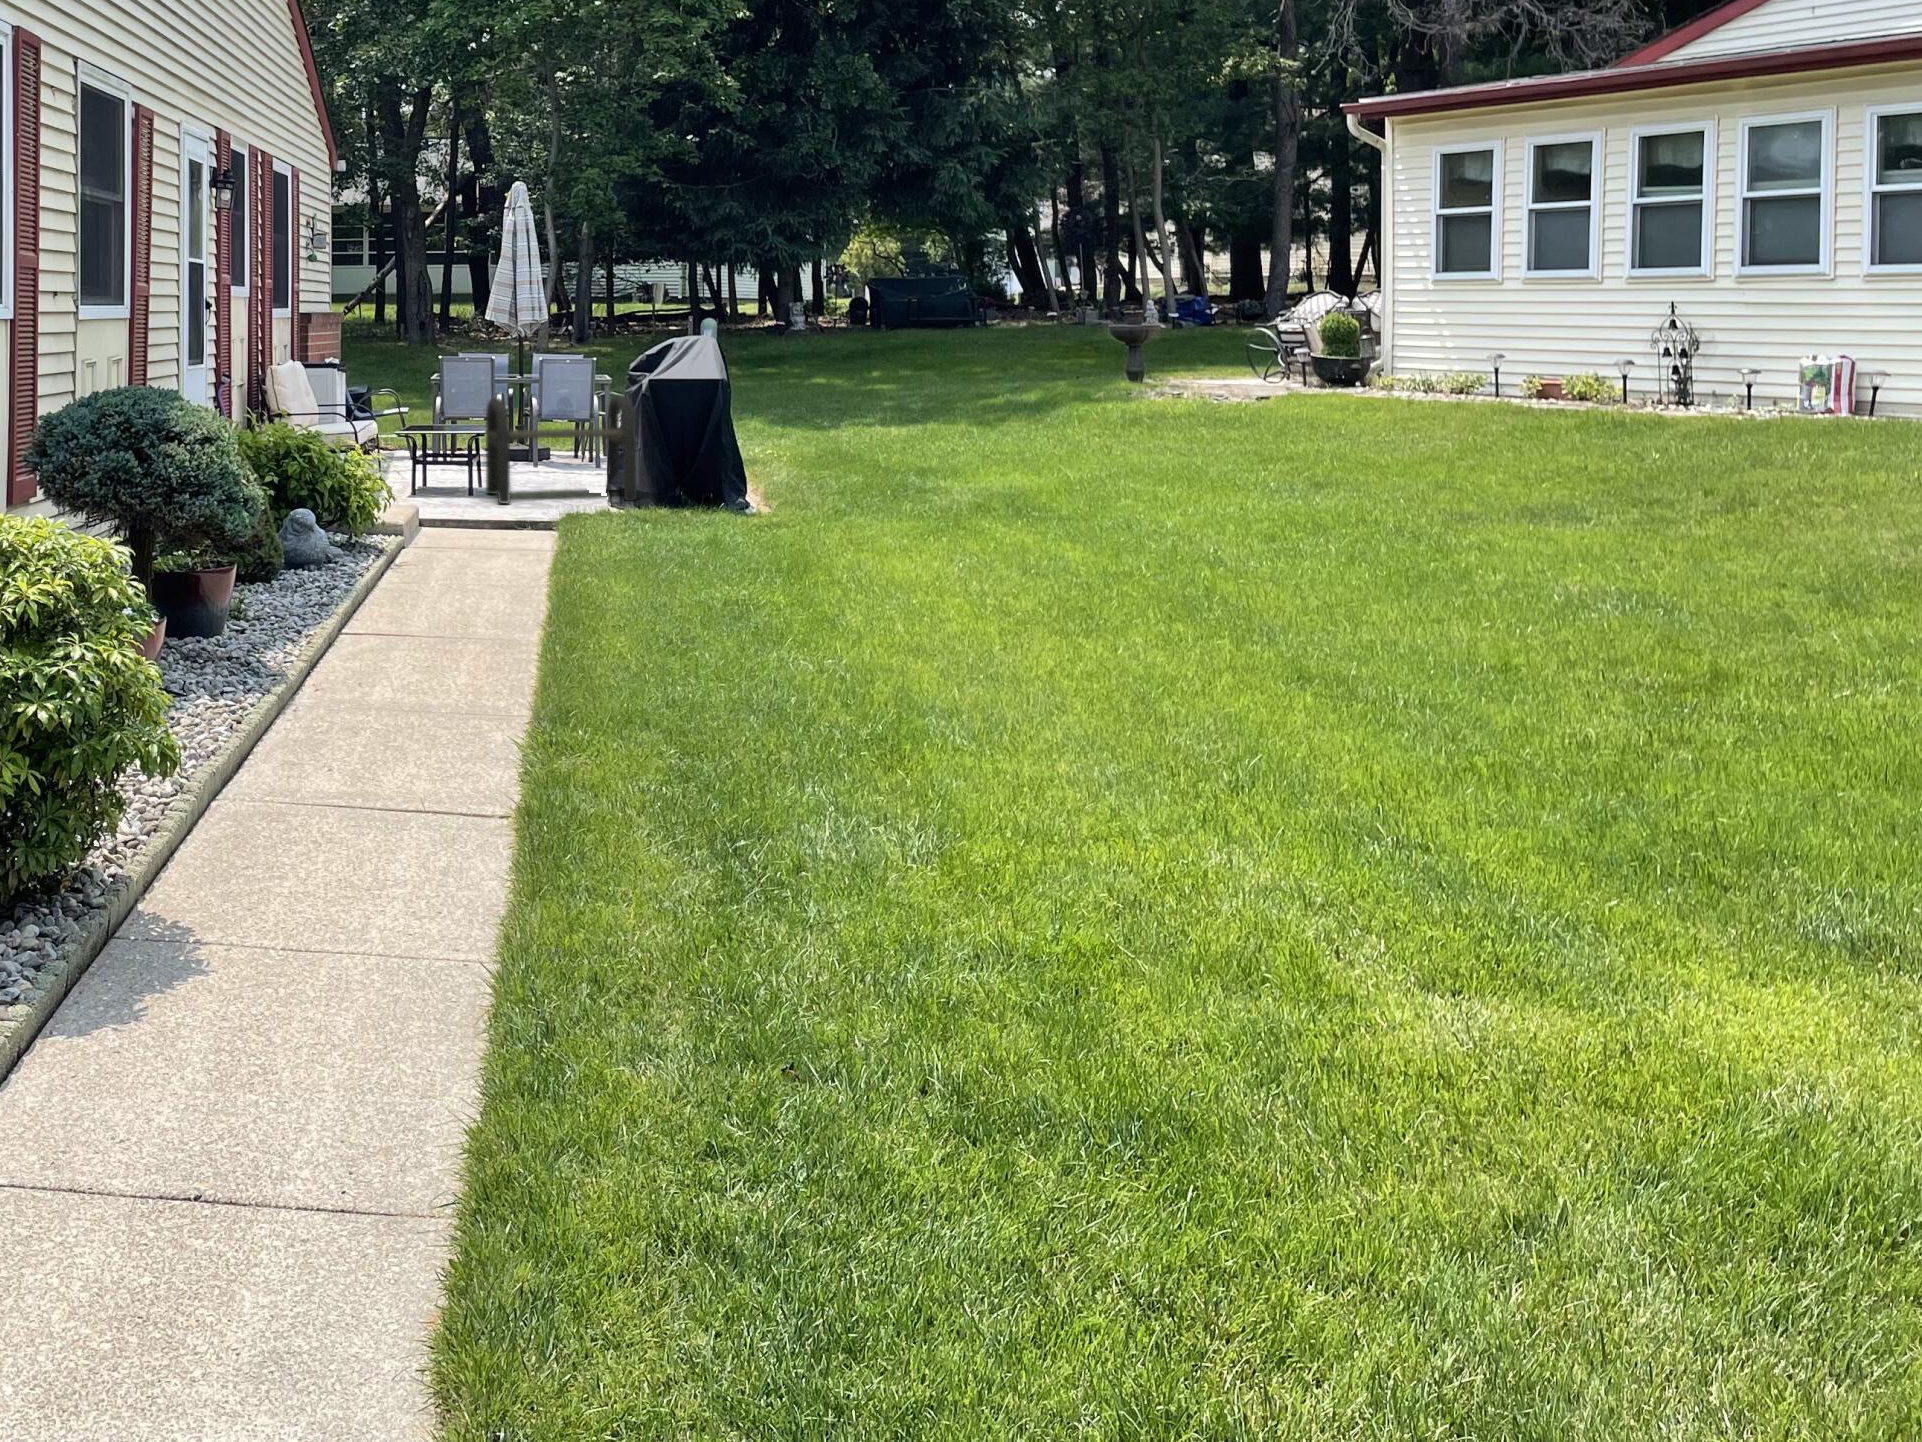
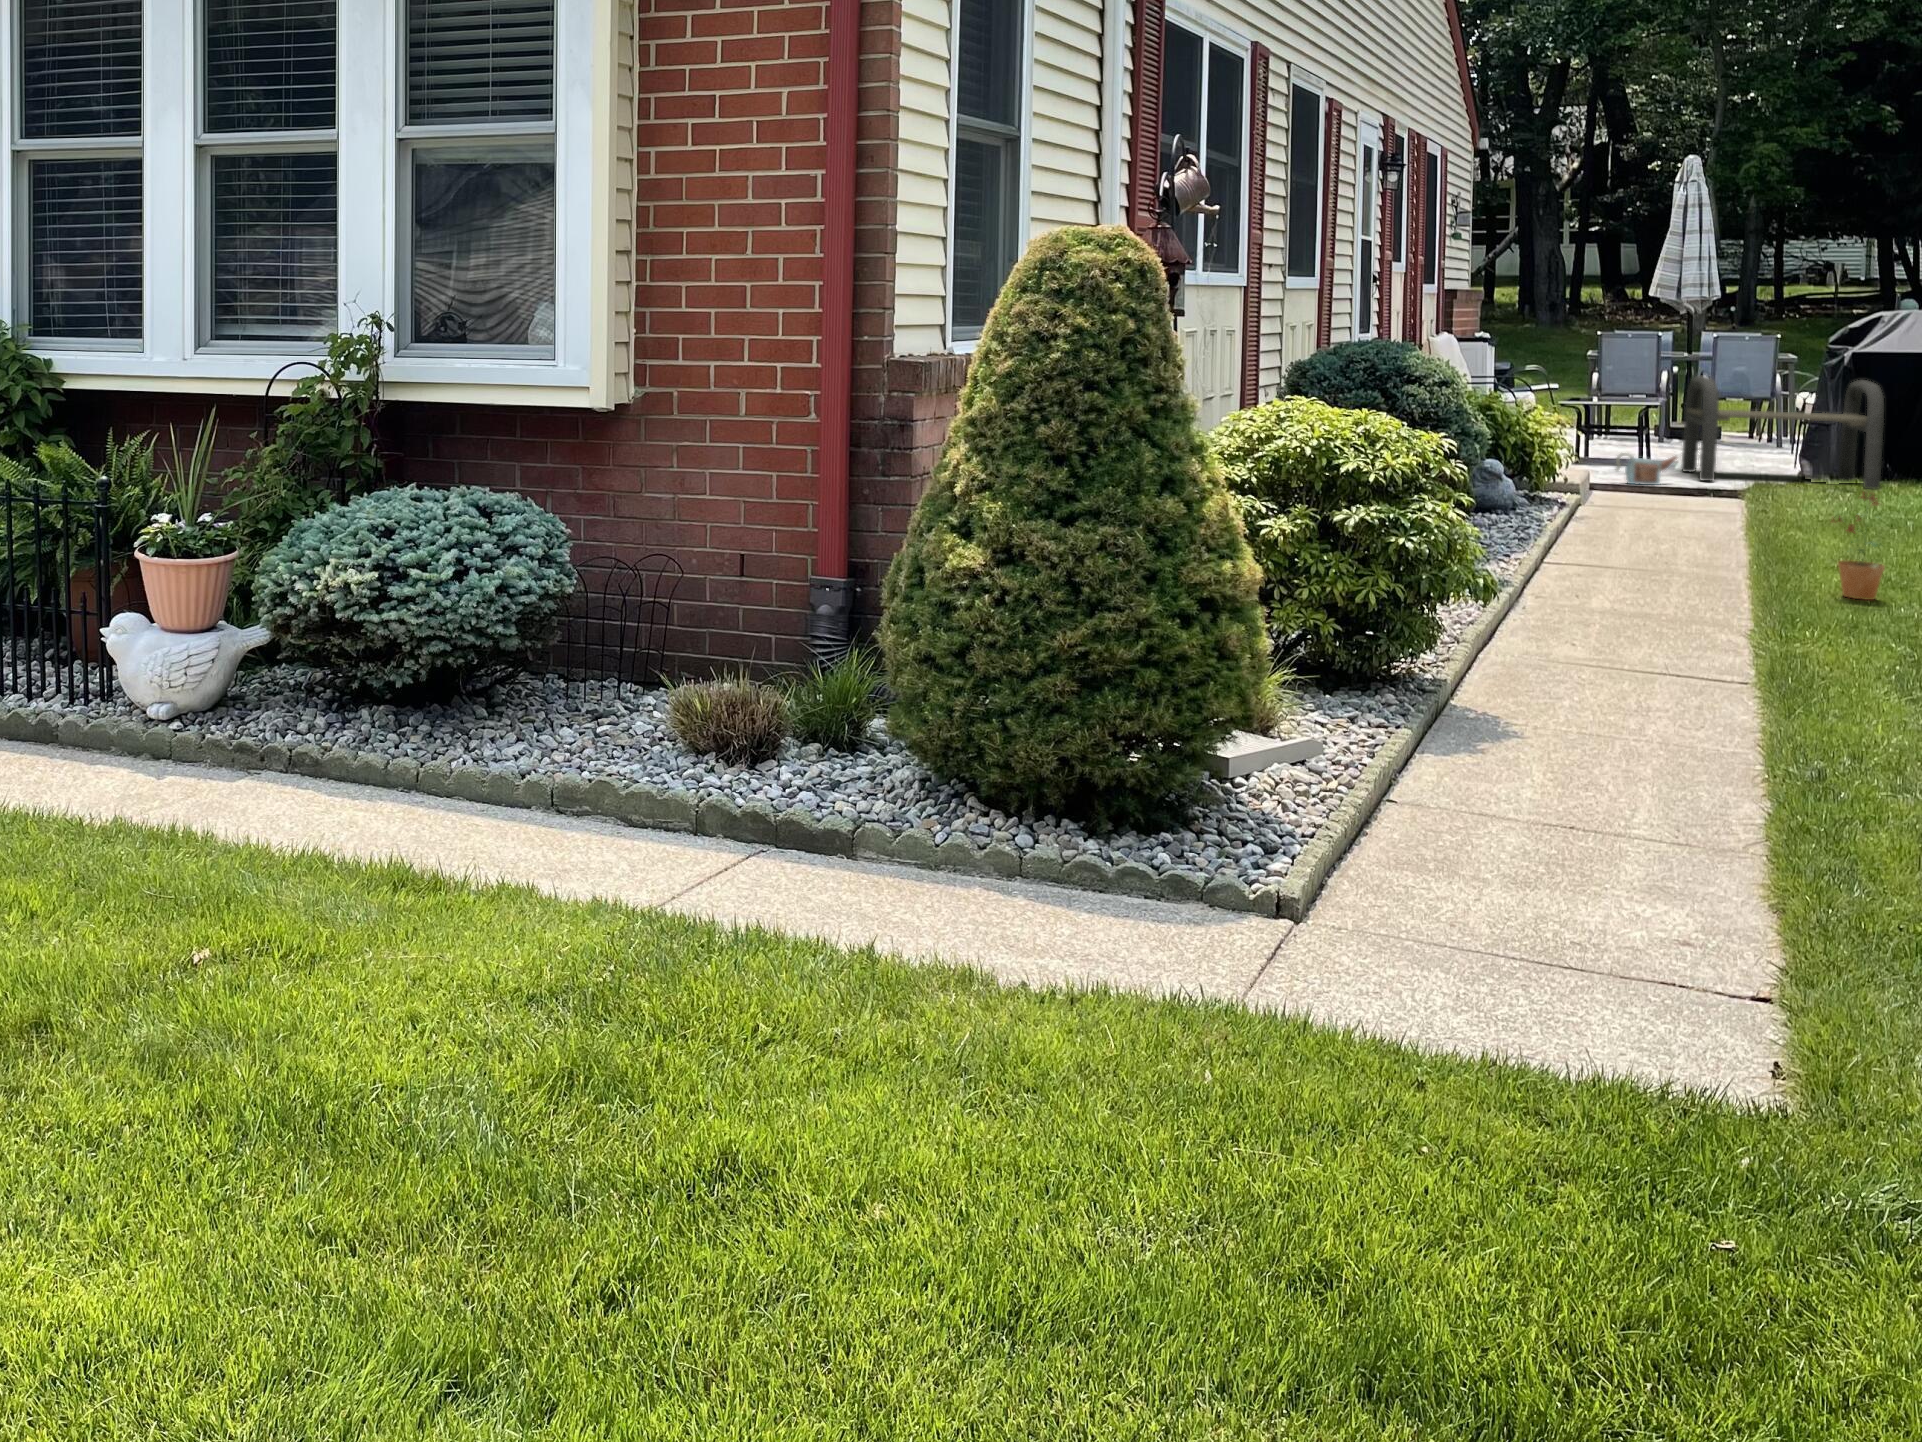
watering can: none [426,481,479,514] -> present [1616,453,1677,485]
potted plant: none [574,526,622,643] -> present [1832,492,1885,600]

